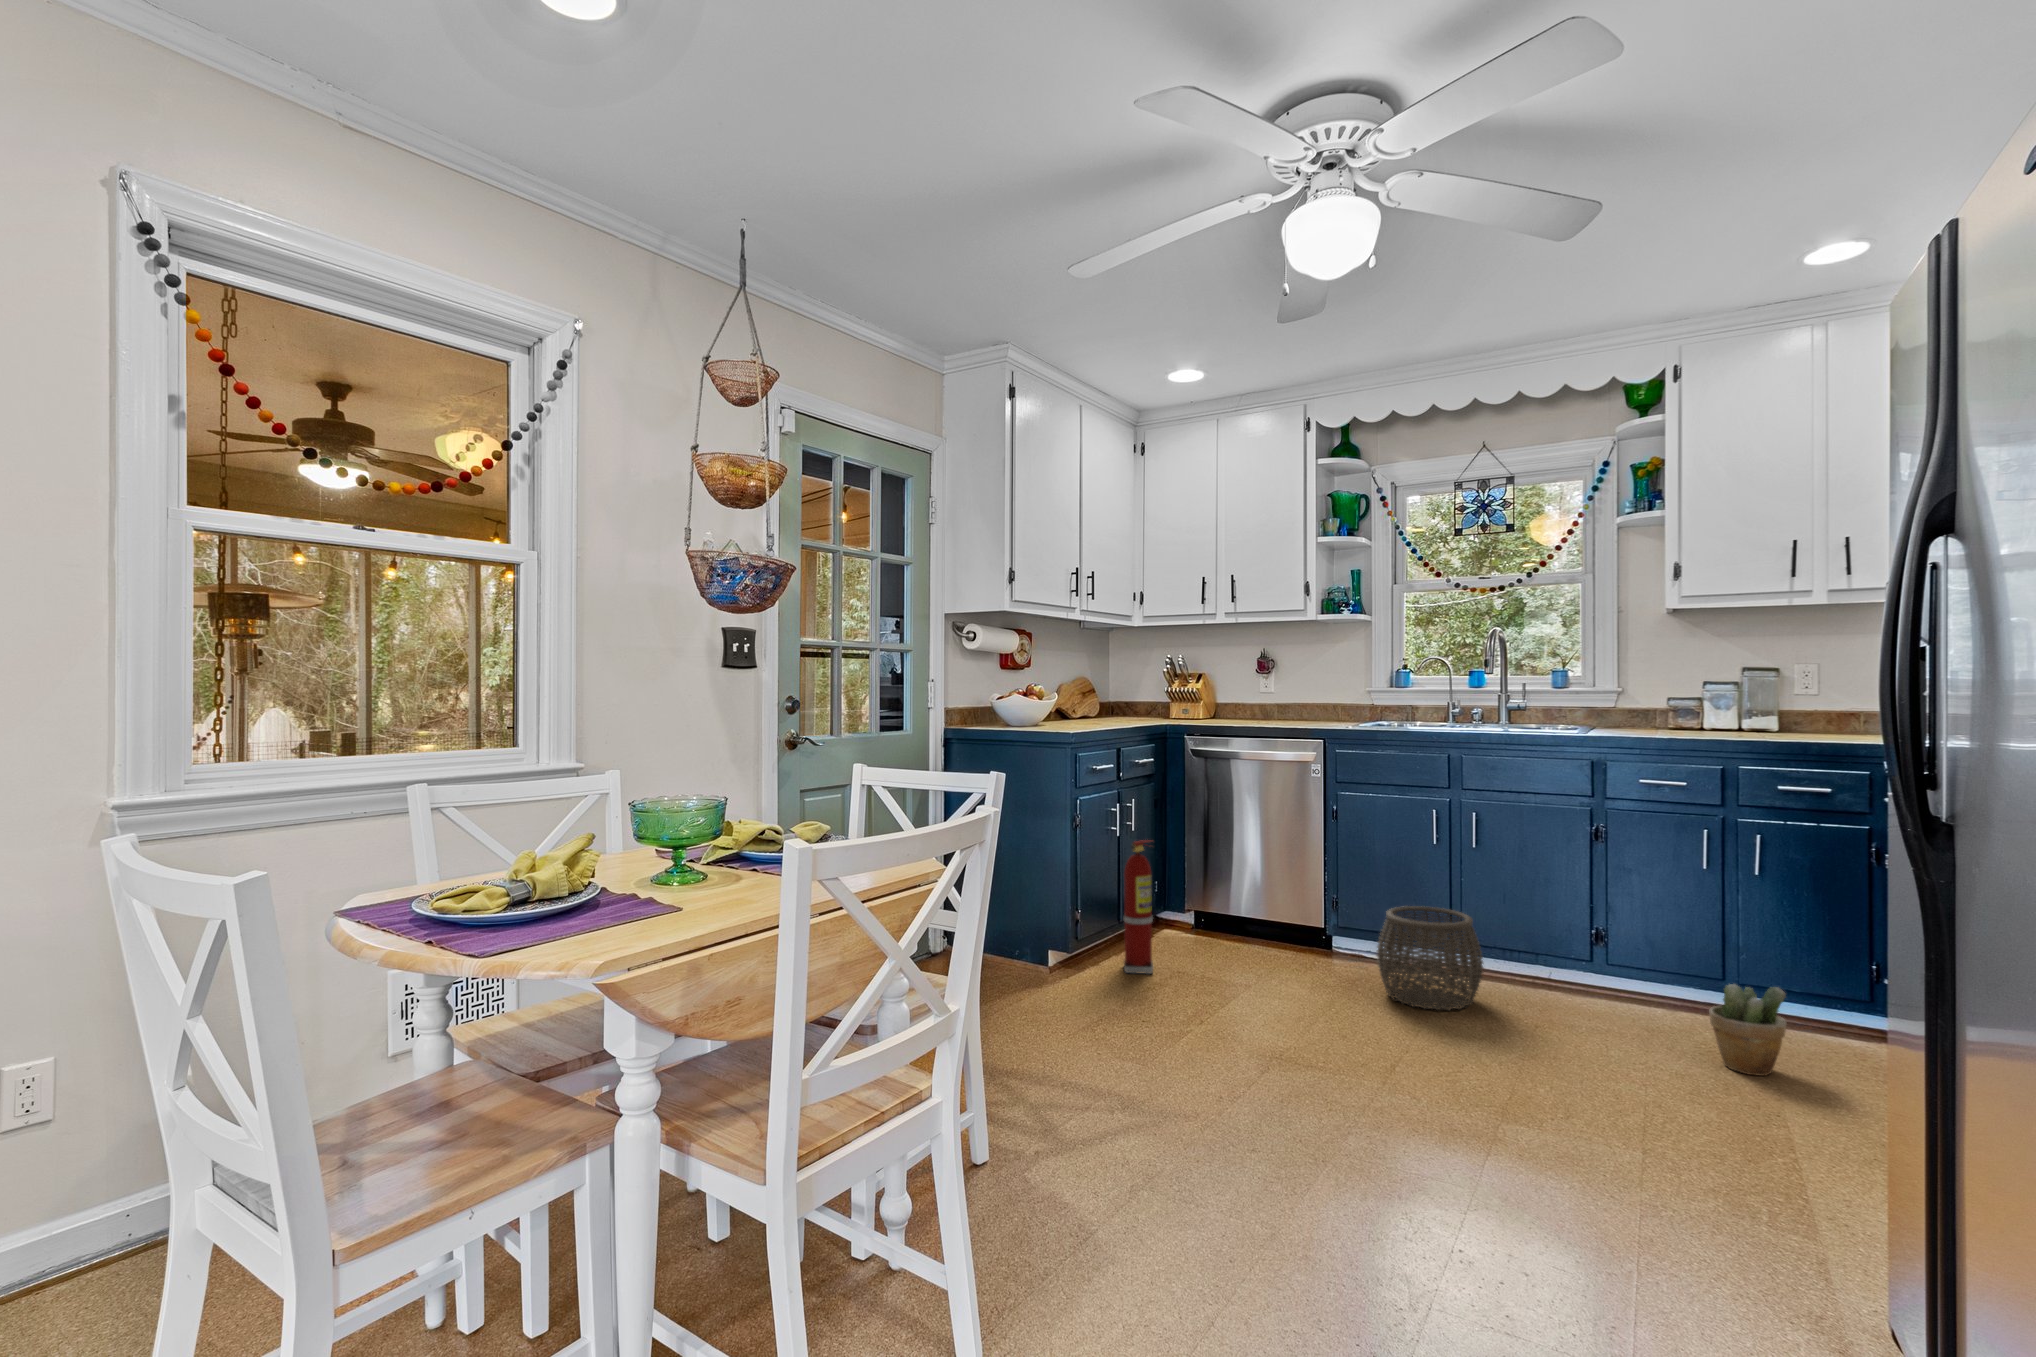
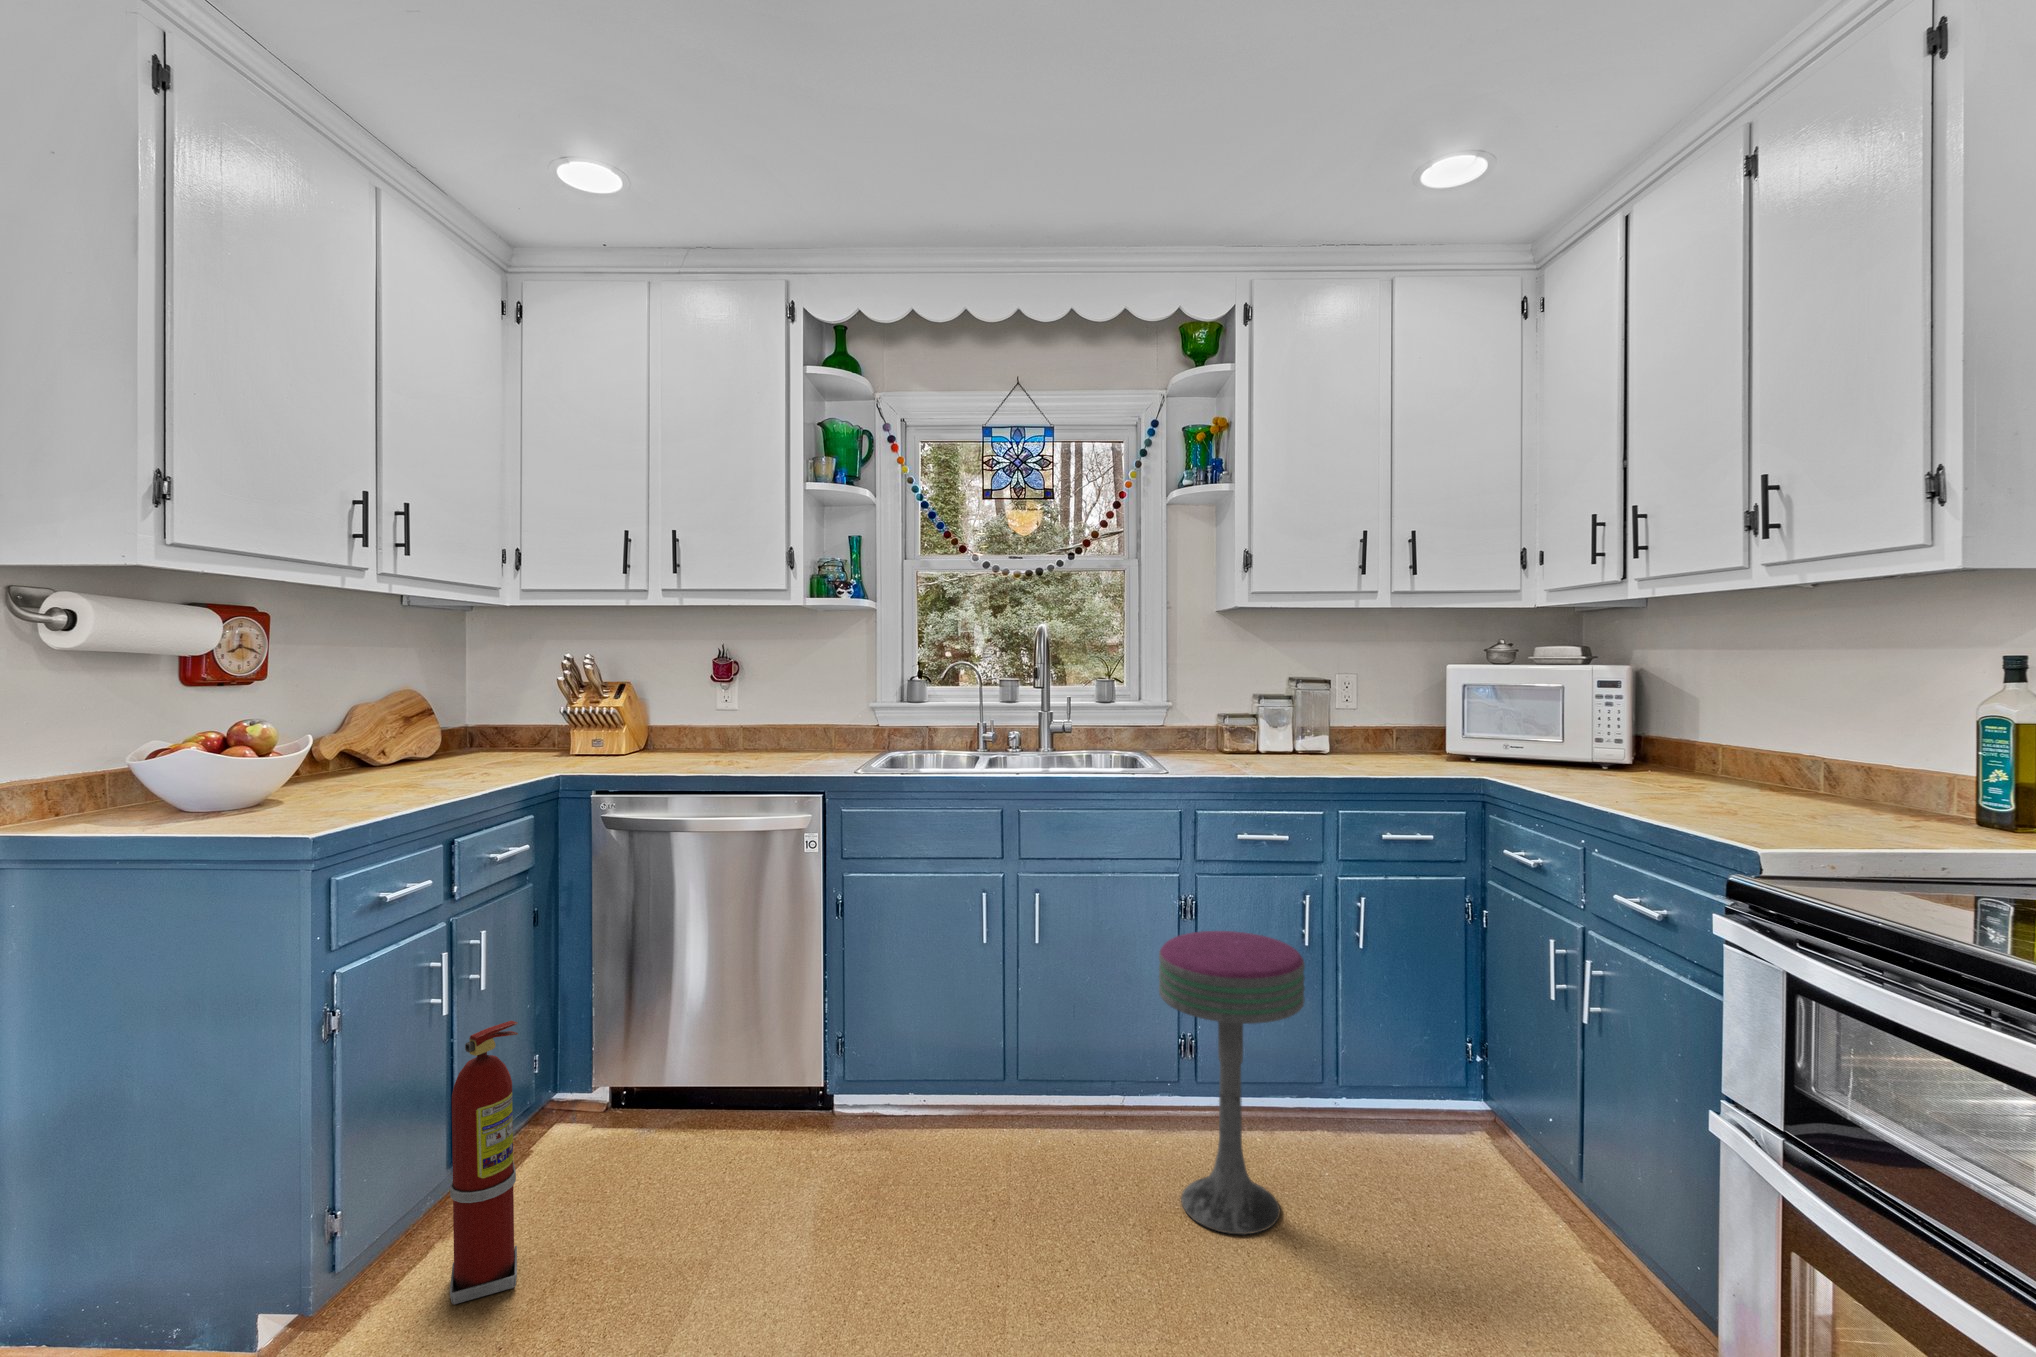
bar stool: none [1545,840,1659,1037] -> present [1159,931,1305,1234]
woven basket: present [1377,906,1483,1010] -> none [921,1054,1078,1247]
potted plant: present [1709,984,1787,1076] -> none [1382,1137,1478,1273]

